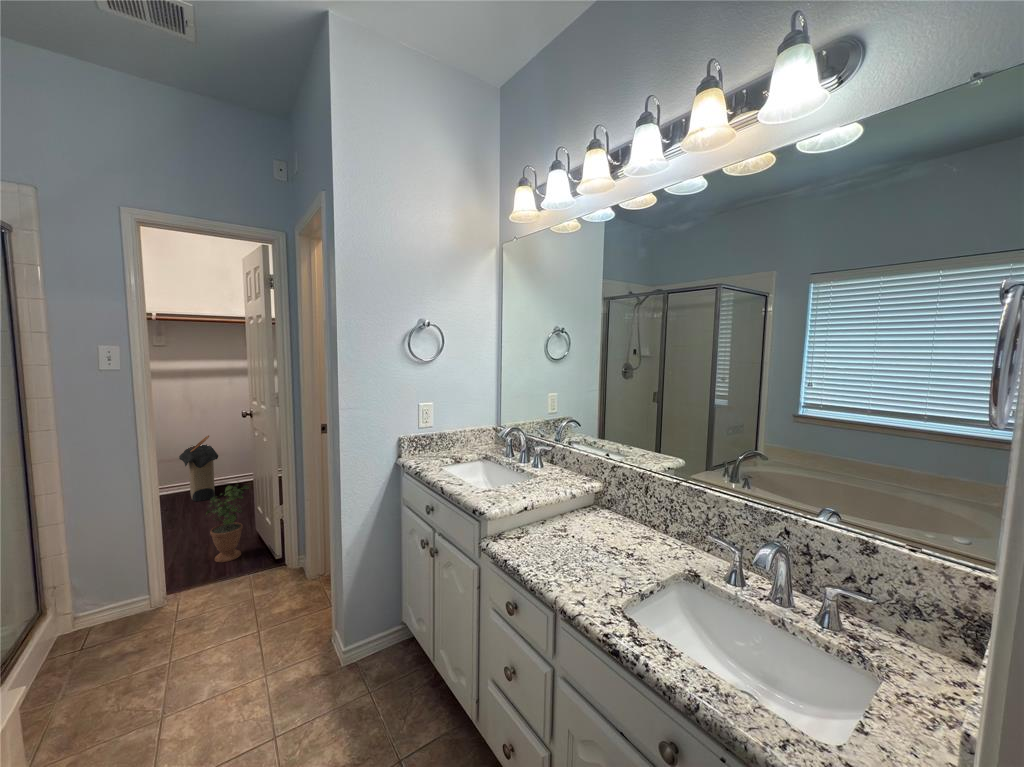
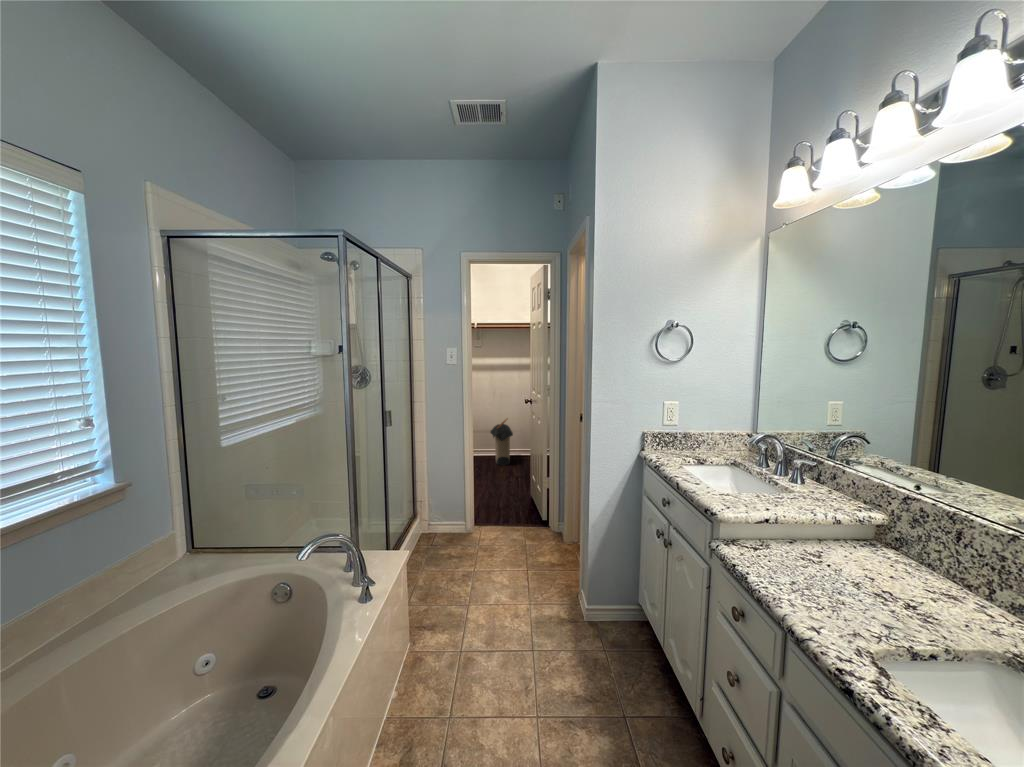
potted plant: present [206,484,249,562] -> none [503,453,530,512]

